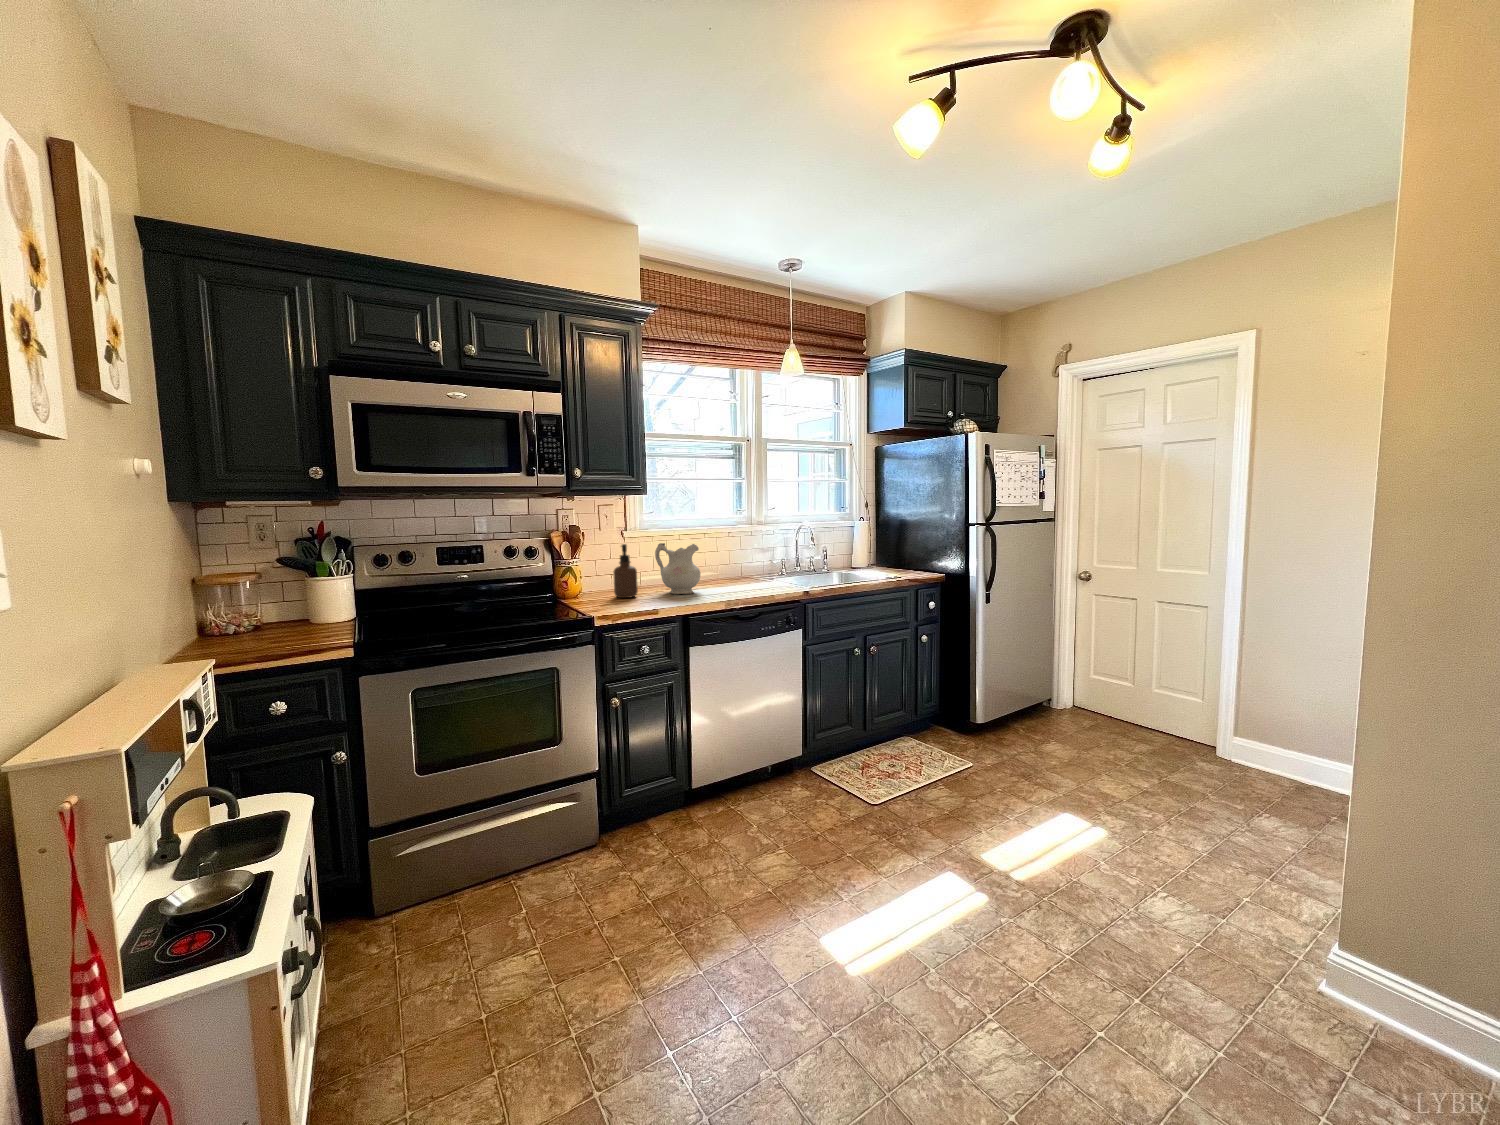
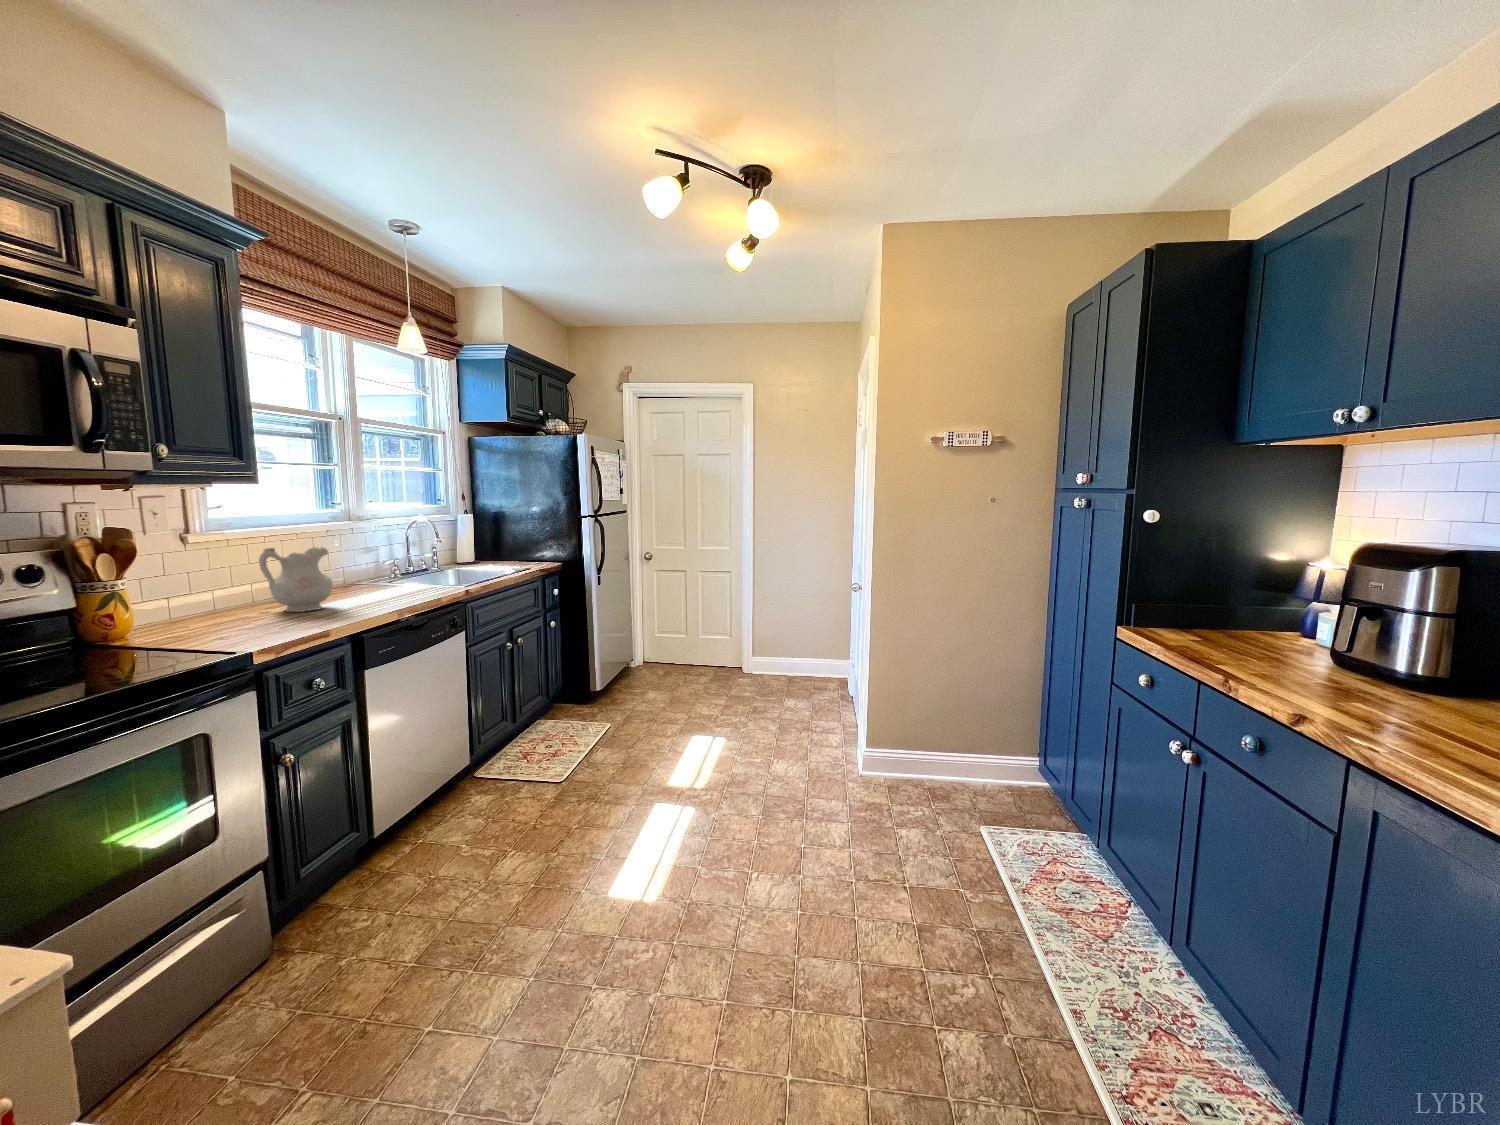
soap dispenser: present [613,544,638,598] -> none [202,552,247,627]

